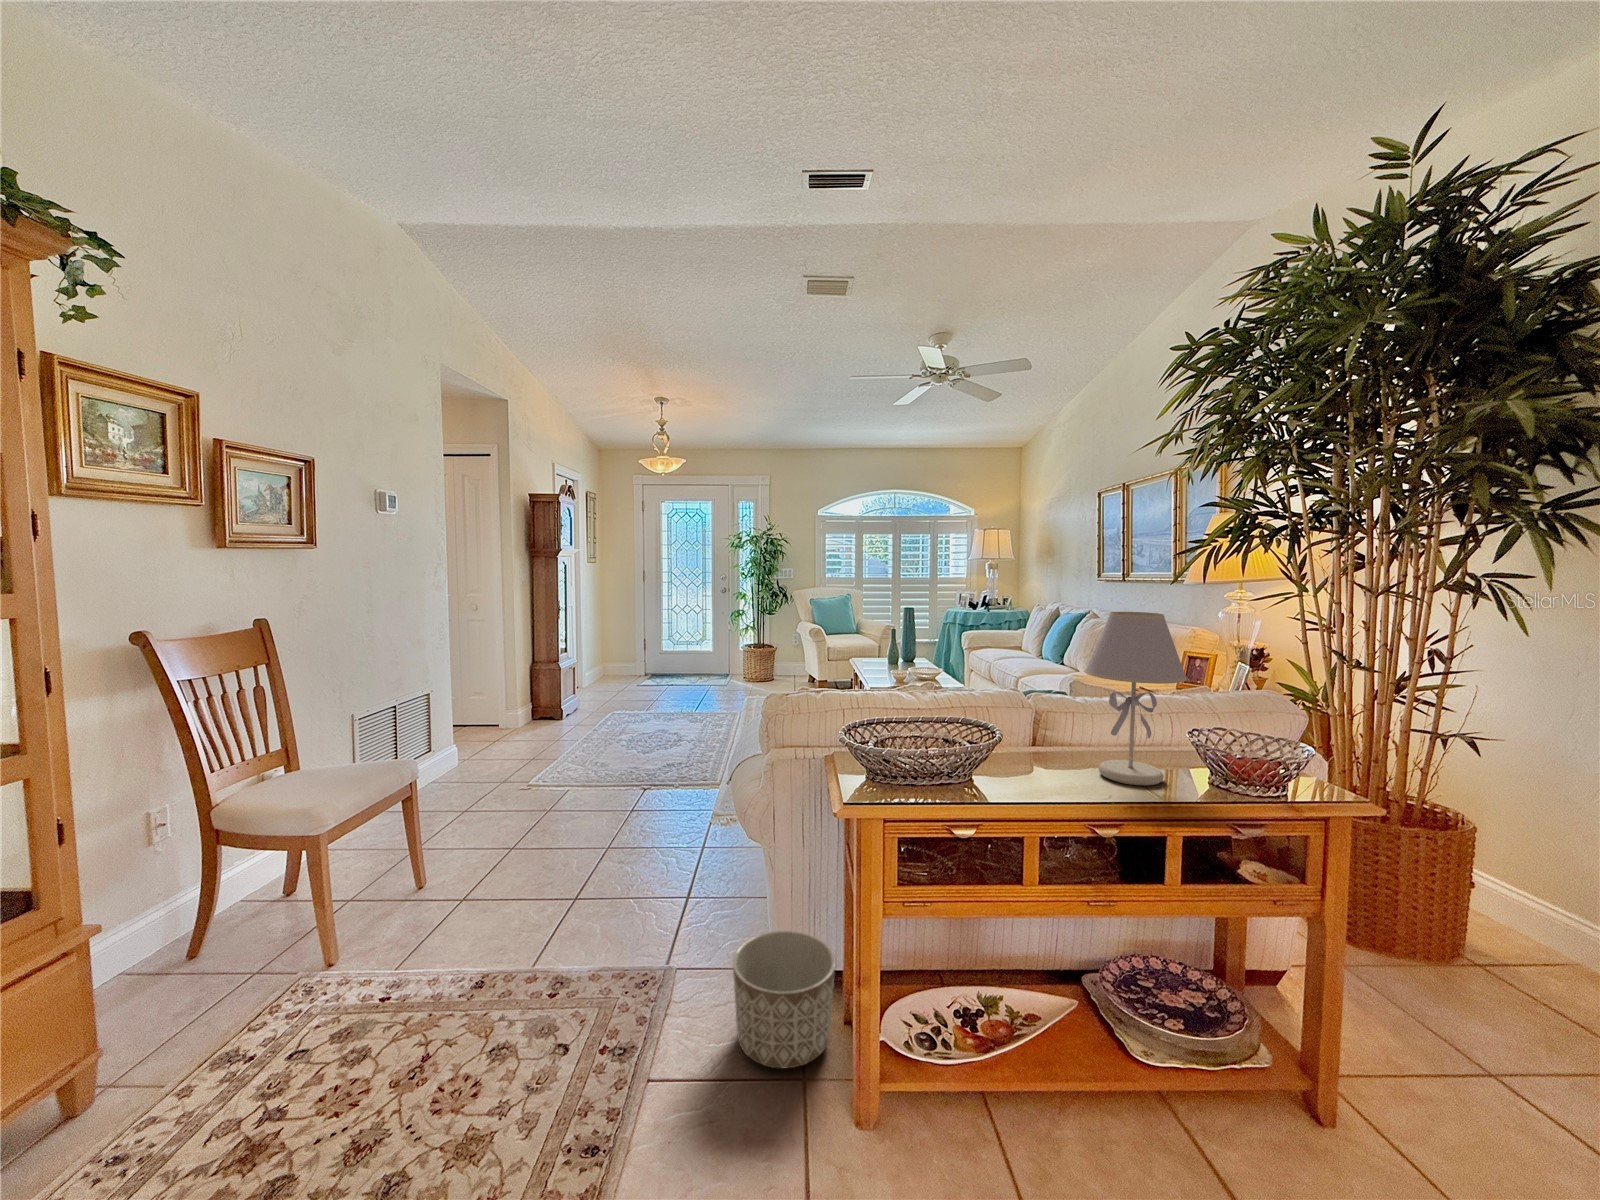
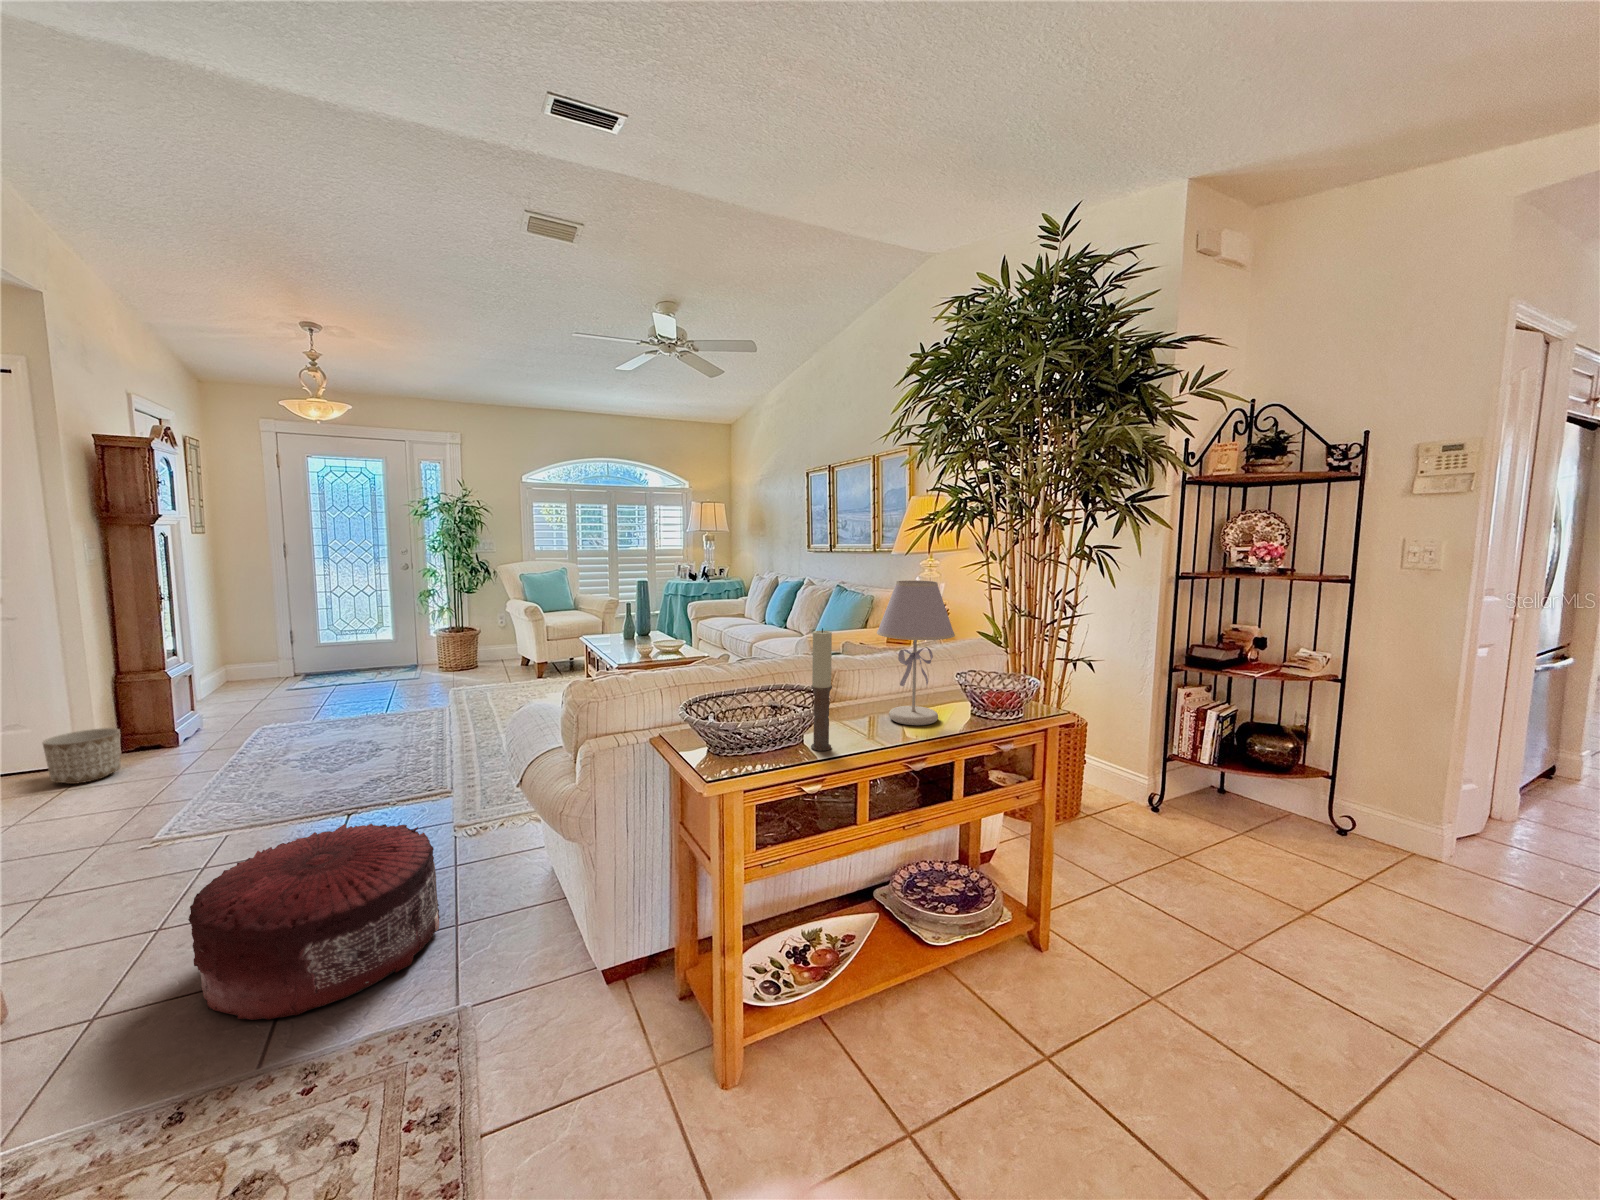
candle: none [982,658,1007,794] -> present [811,628,832,751]
pouf: none [511,793,680,936] -> present [188,824,440,1020]
planter: present [733,930,835,1069] -> present [43,728,121,784]

